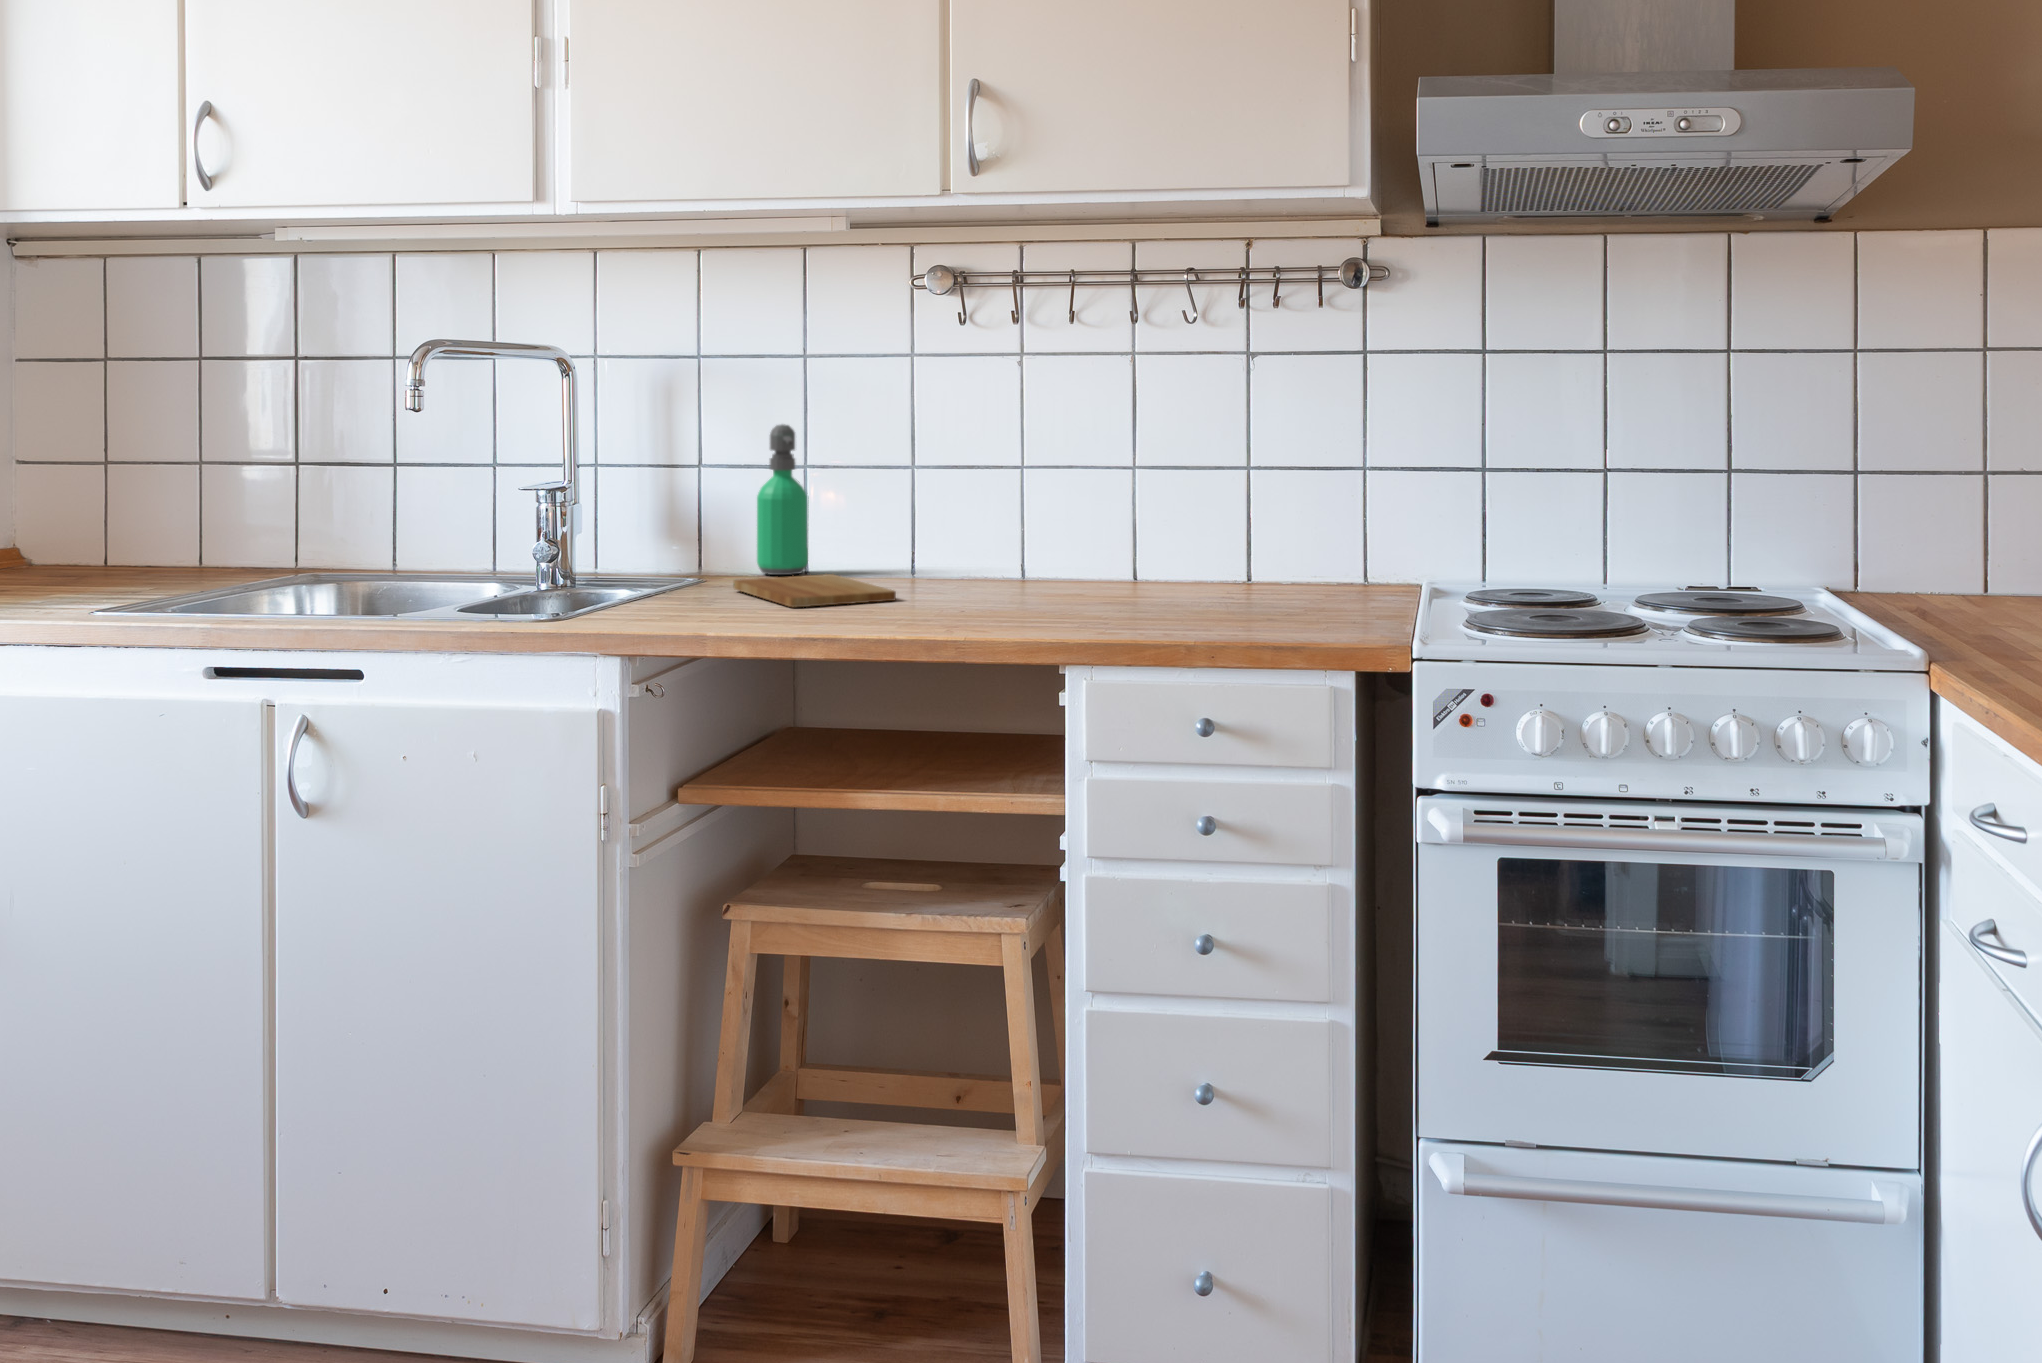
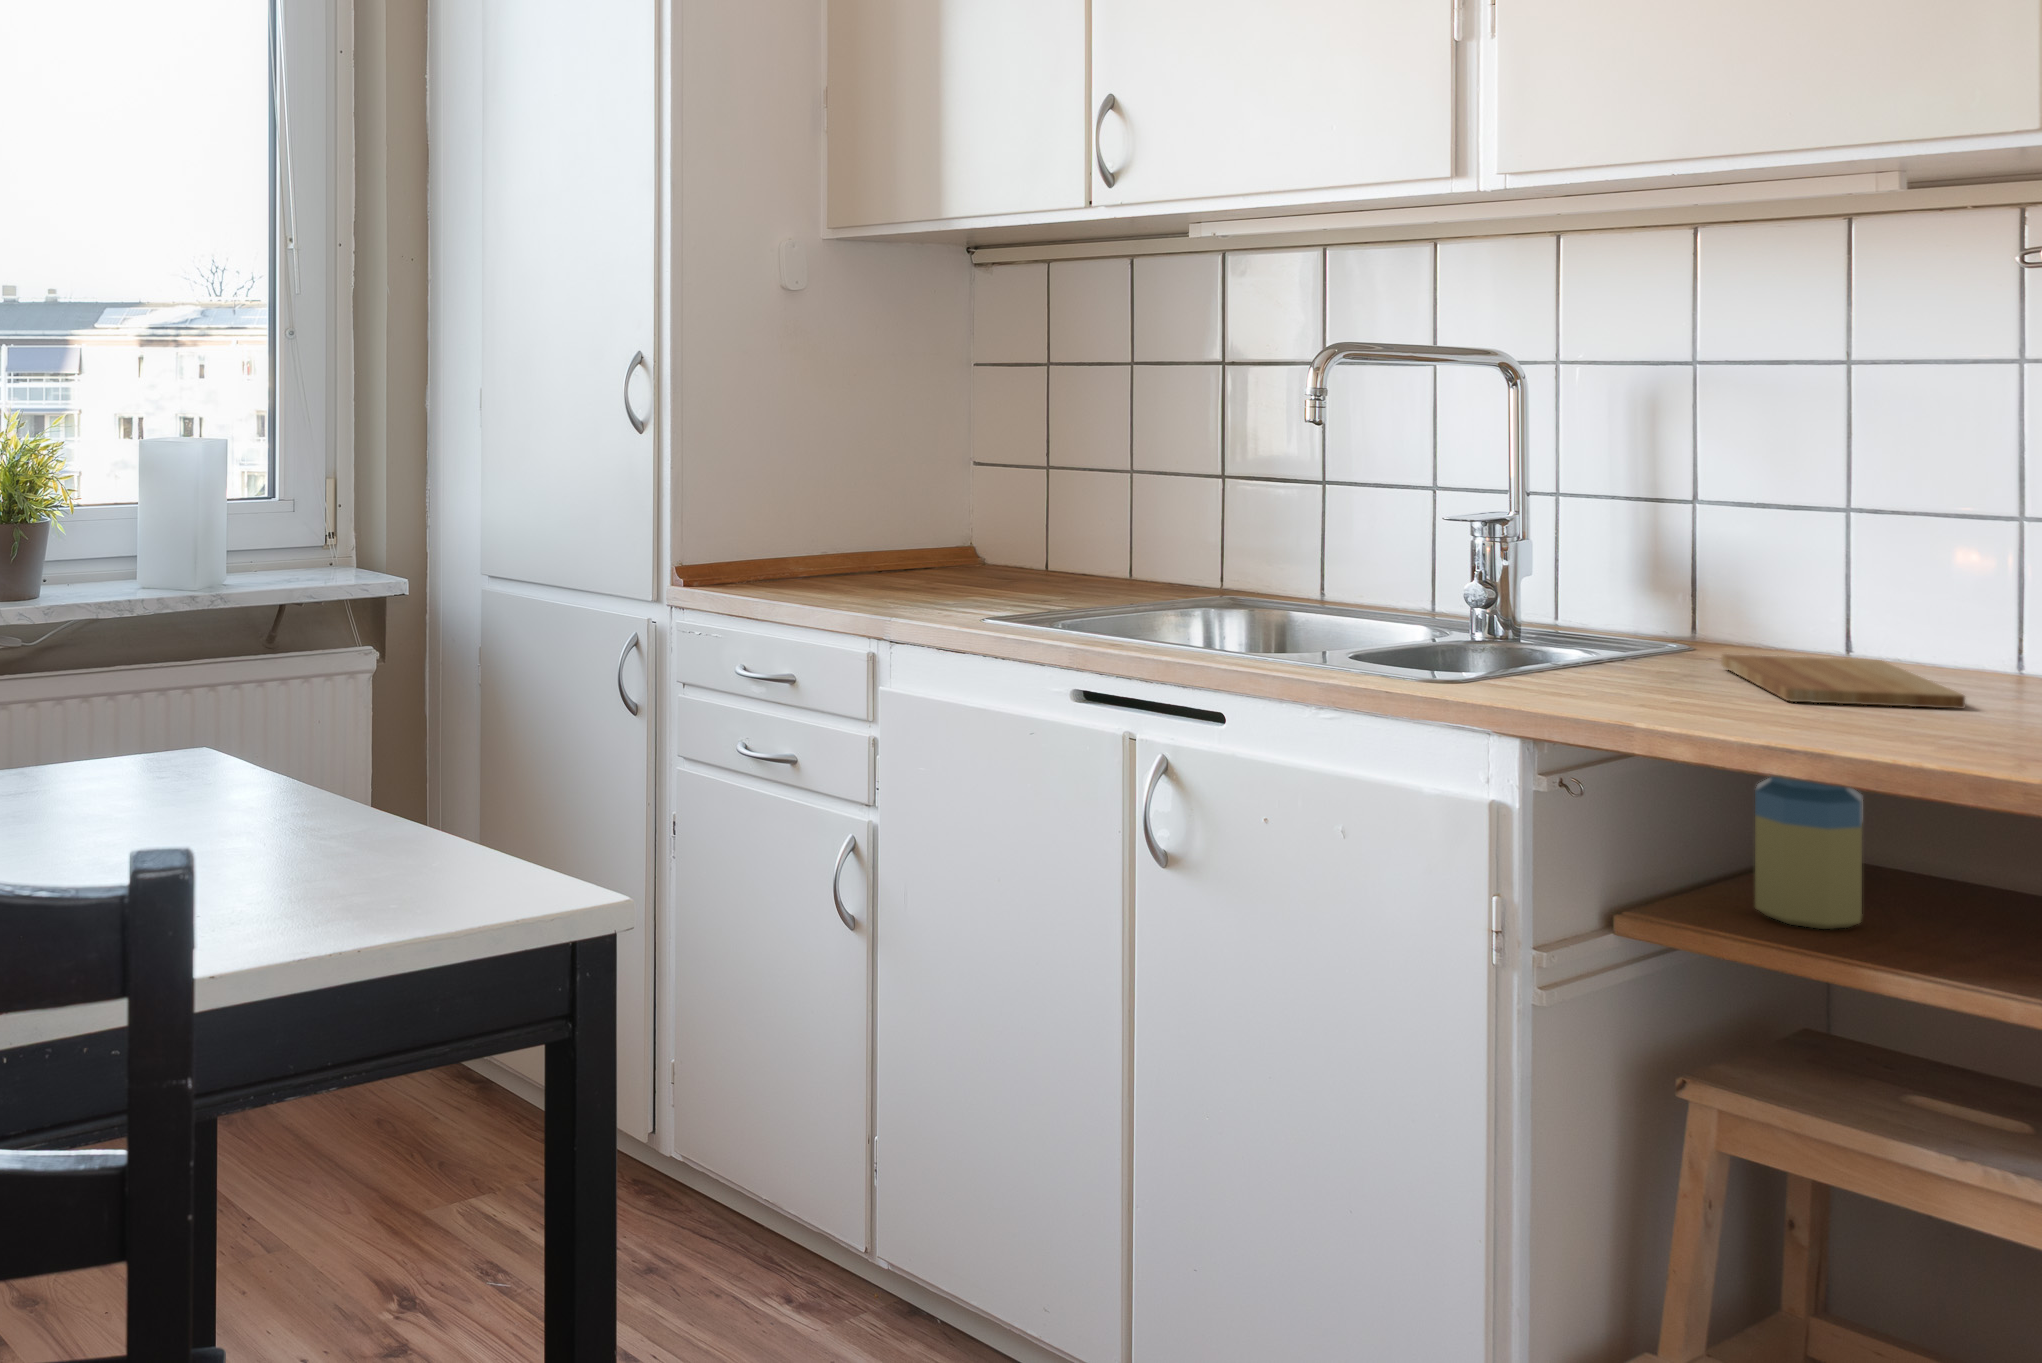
soap dispenser: present [757,424,809,575] -> none [1776,453,1857,654]
jar: none [770,646,839,774] -> present [1755,777,1862,929]

